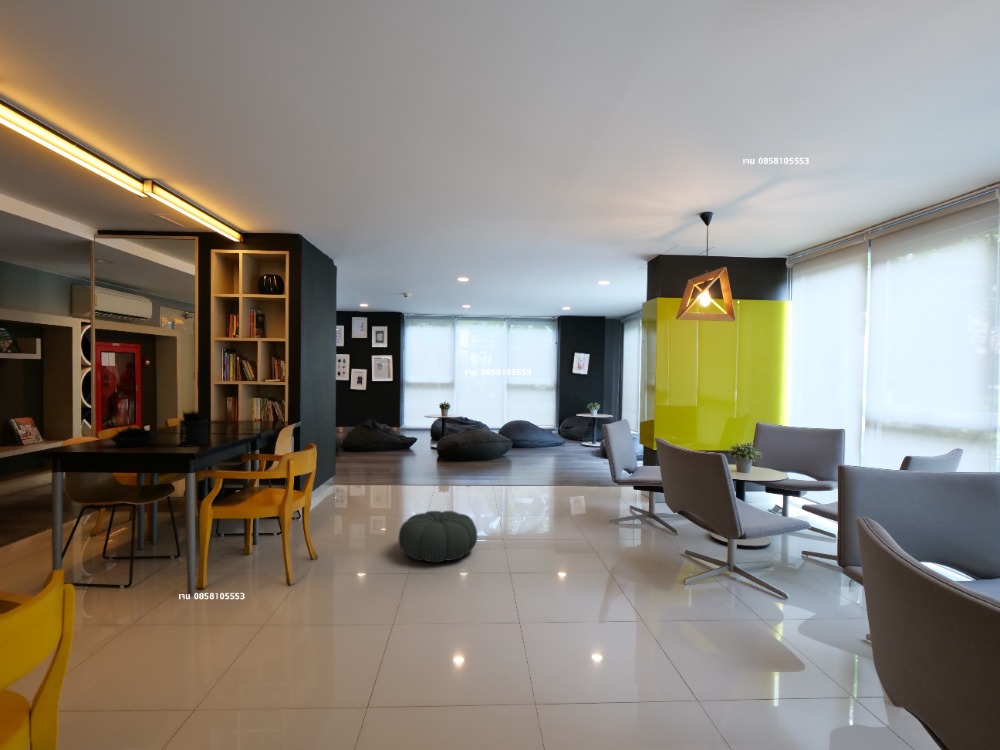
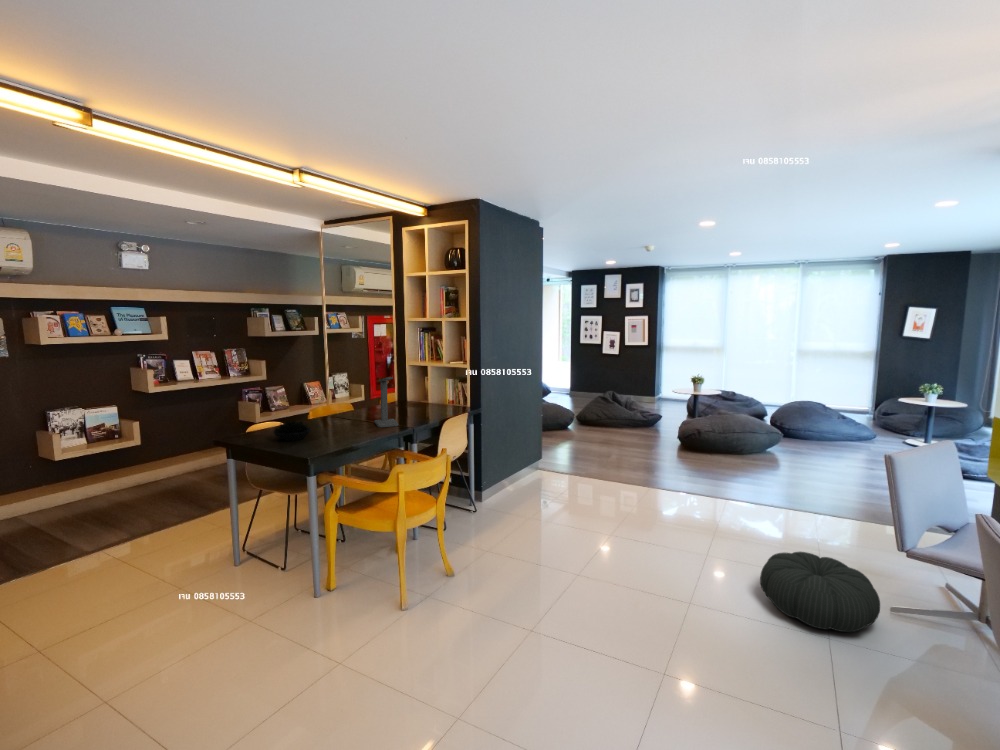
desk lamp: none [204,385,236,434] -> present [374,377,398,427]
pen holder: present [179,411,208,446] -> none [315,410,343,449]
pouf: present [399,511,477,562] -> present [760,552,880,632]

